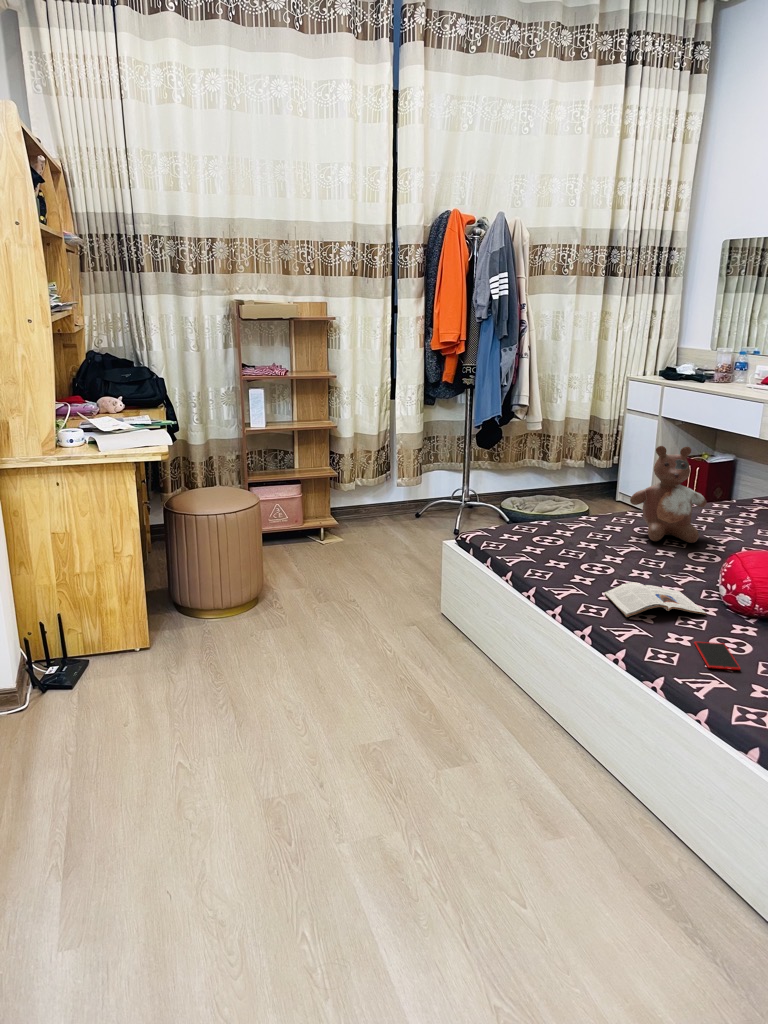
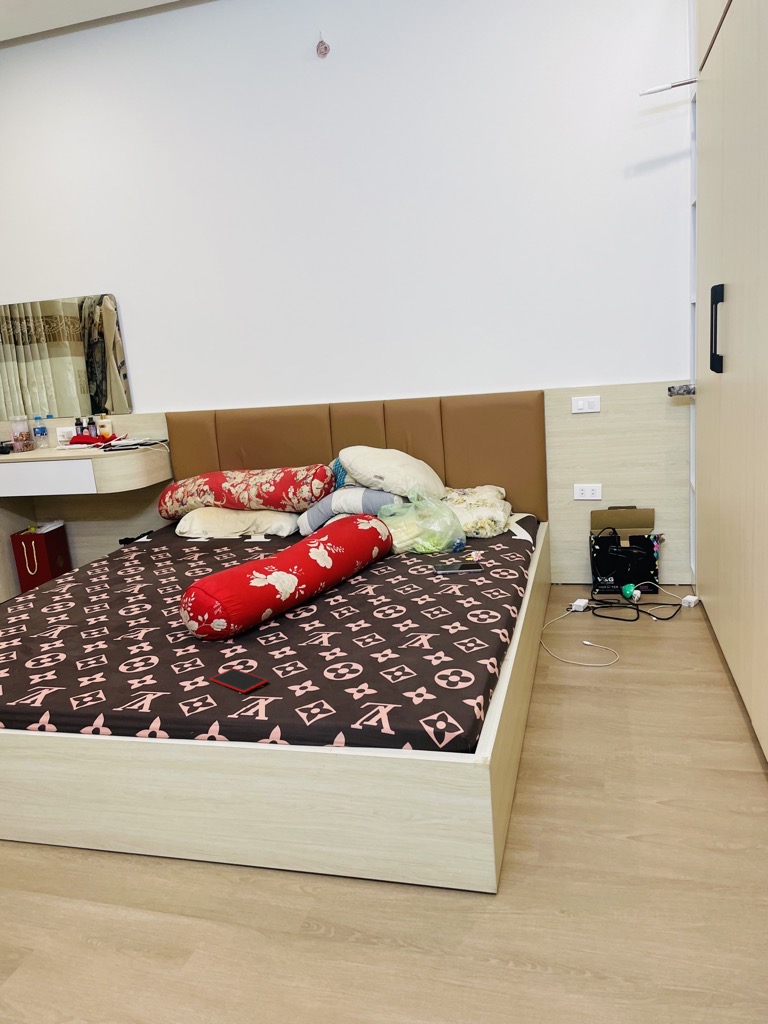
stuffed bear: present [630,446,707,543] -> none [28,507,116,613]
magazine: present [604,582,706,617] -> none [81,645,192,688]

